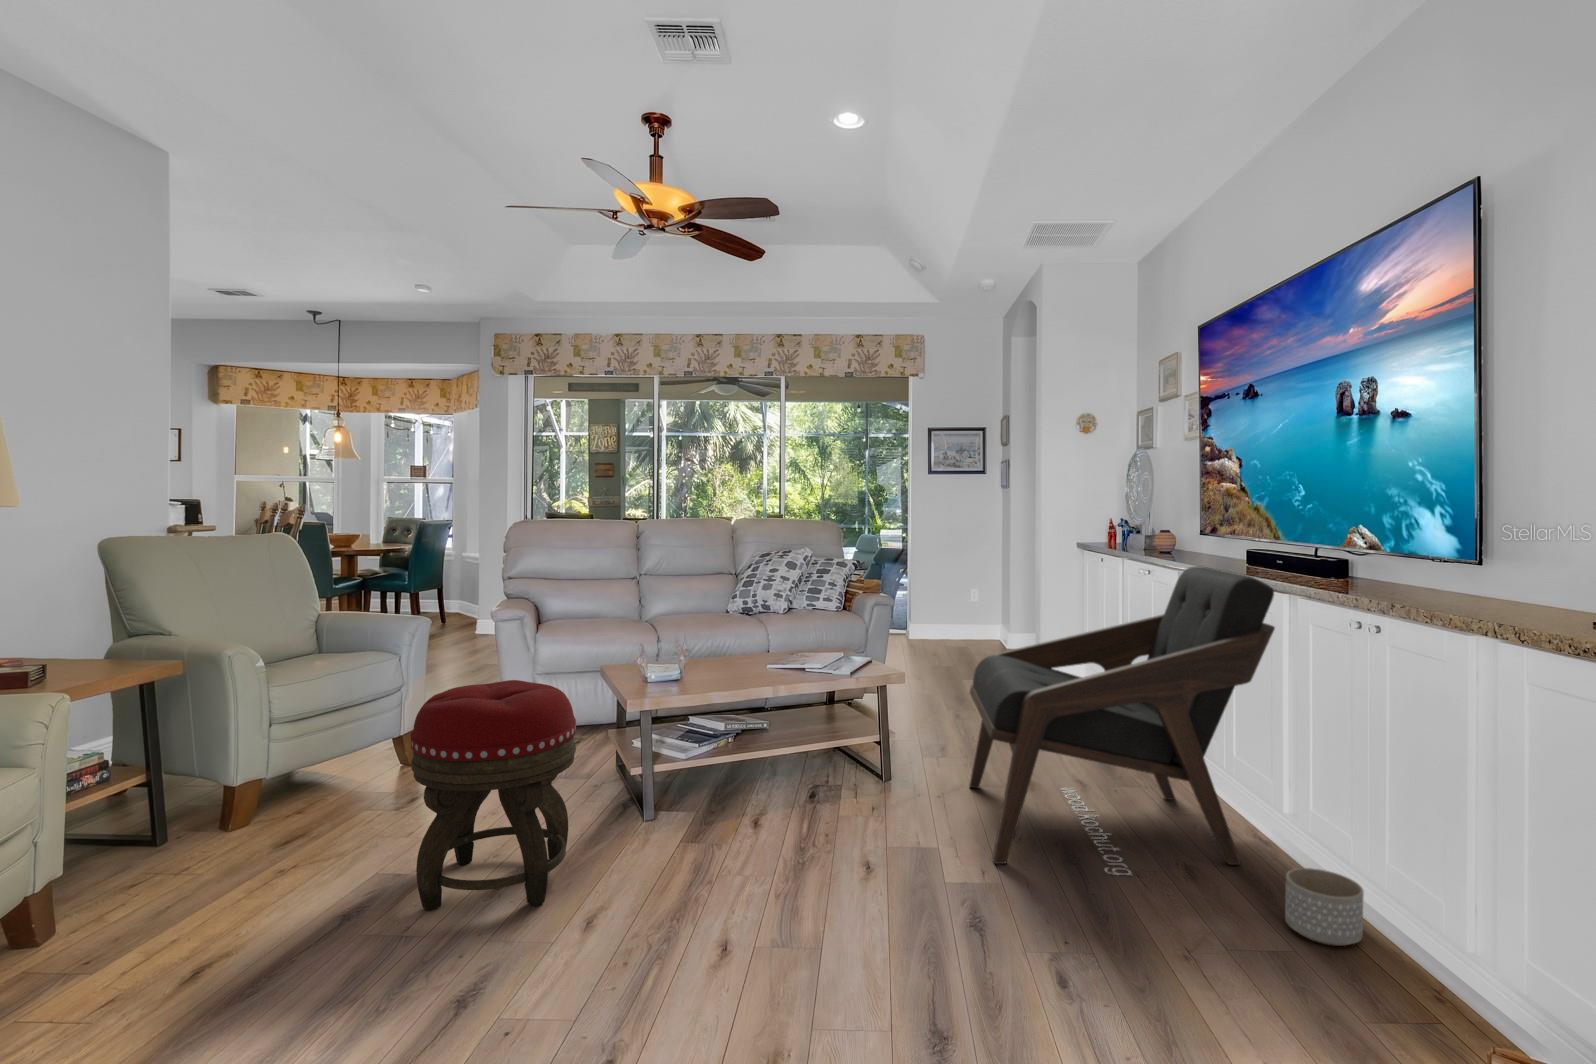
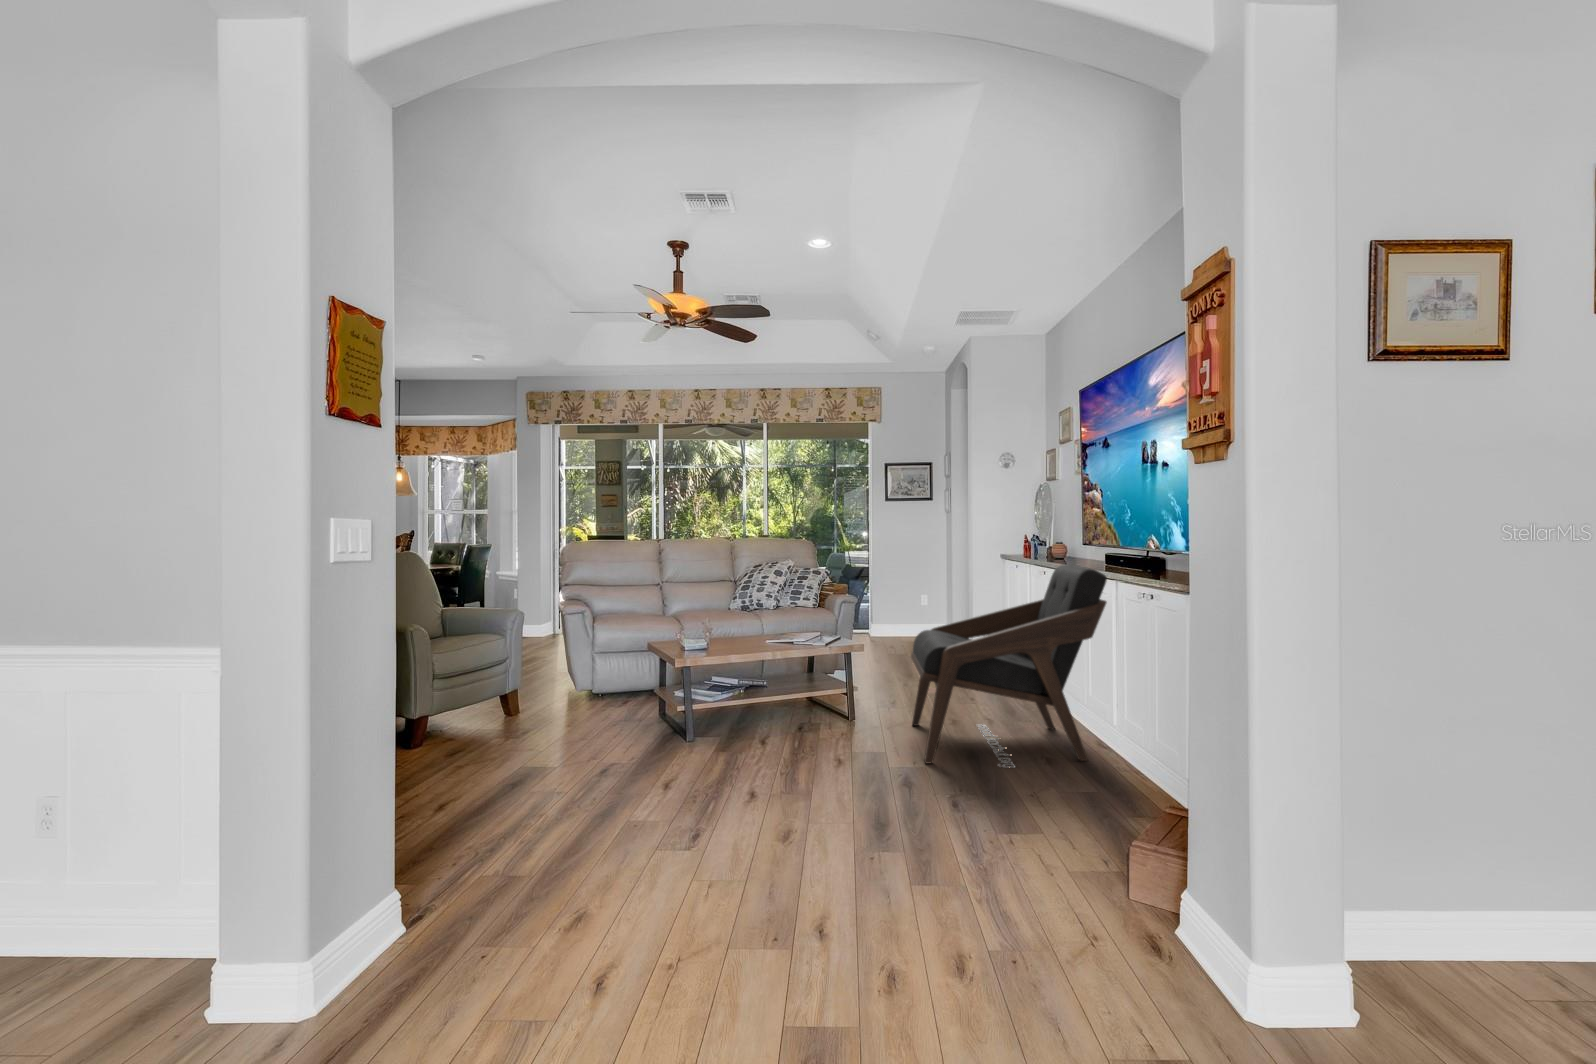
footstool: present [411,680,576,910] -> none [536,645,643,793]
planter: present [1285,868,1364,946] -> none [1106,752,1151,796]

